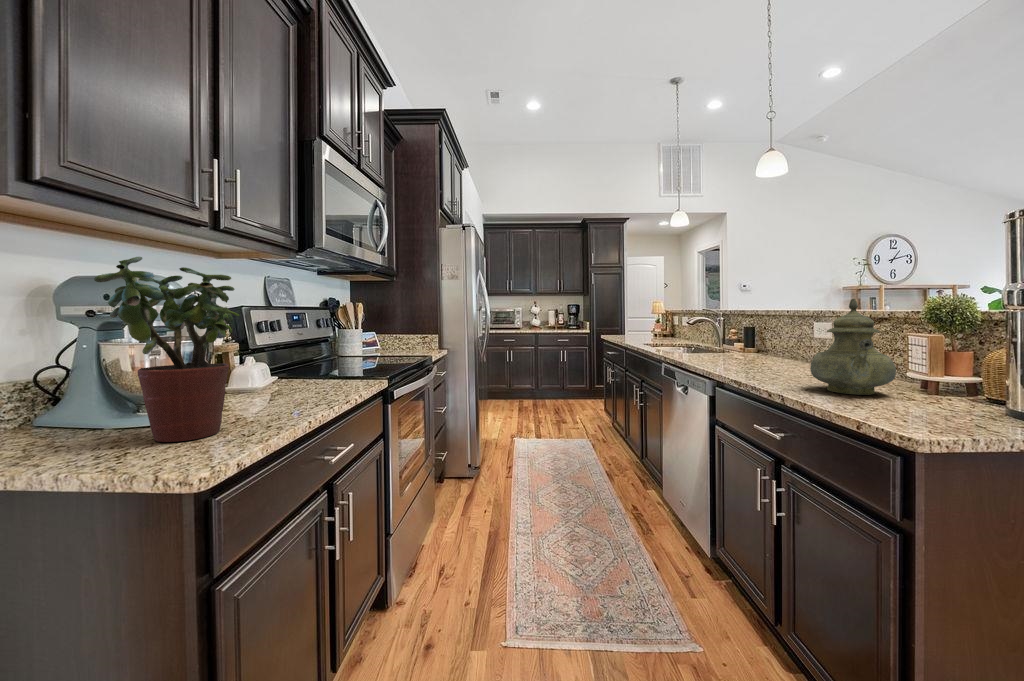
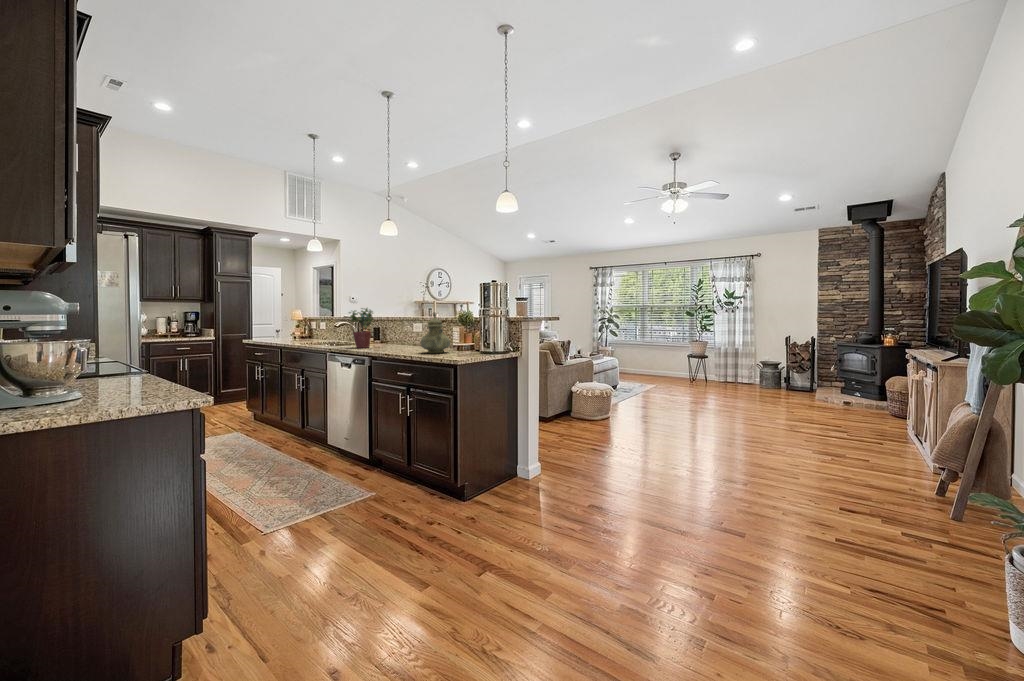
potted plant: present [94,257,240,442] -> present [349,308,373,348]

